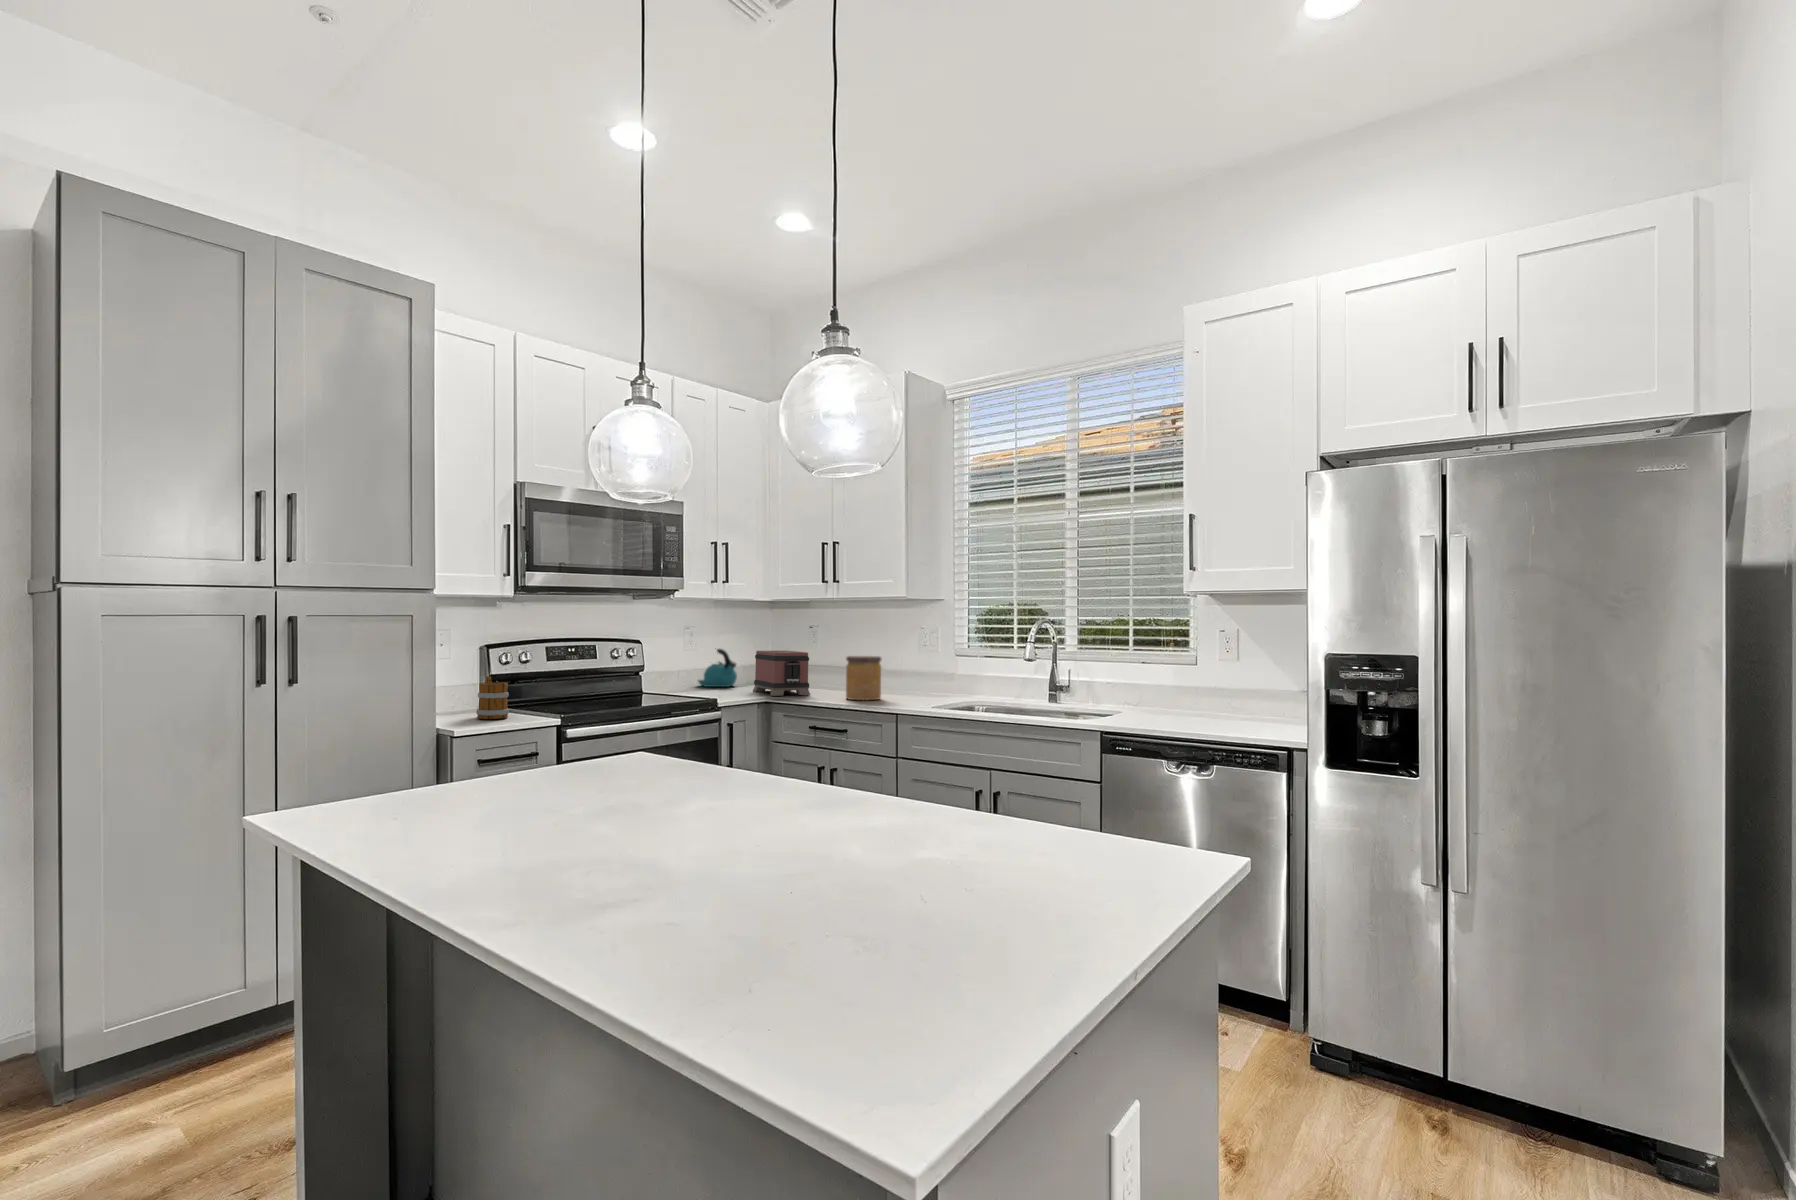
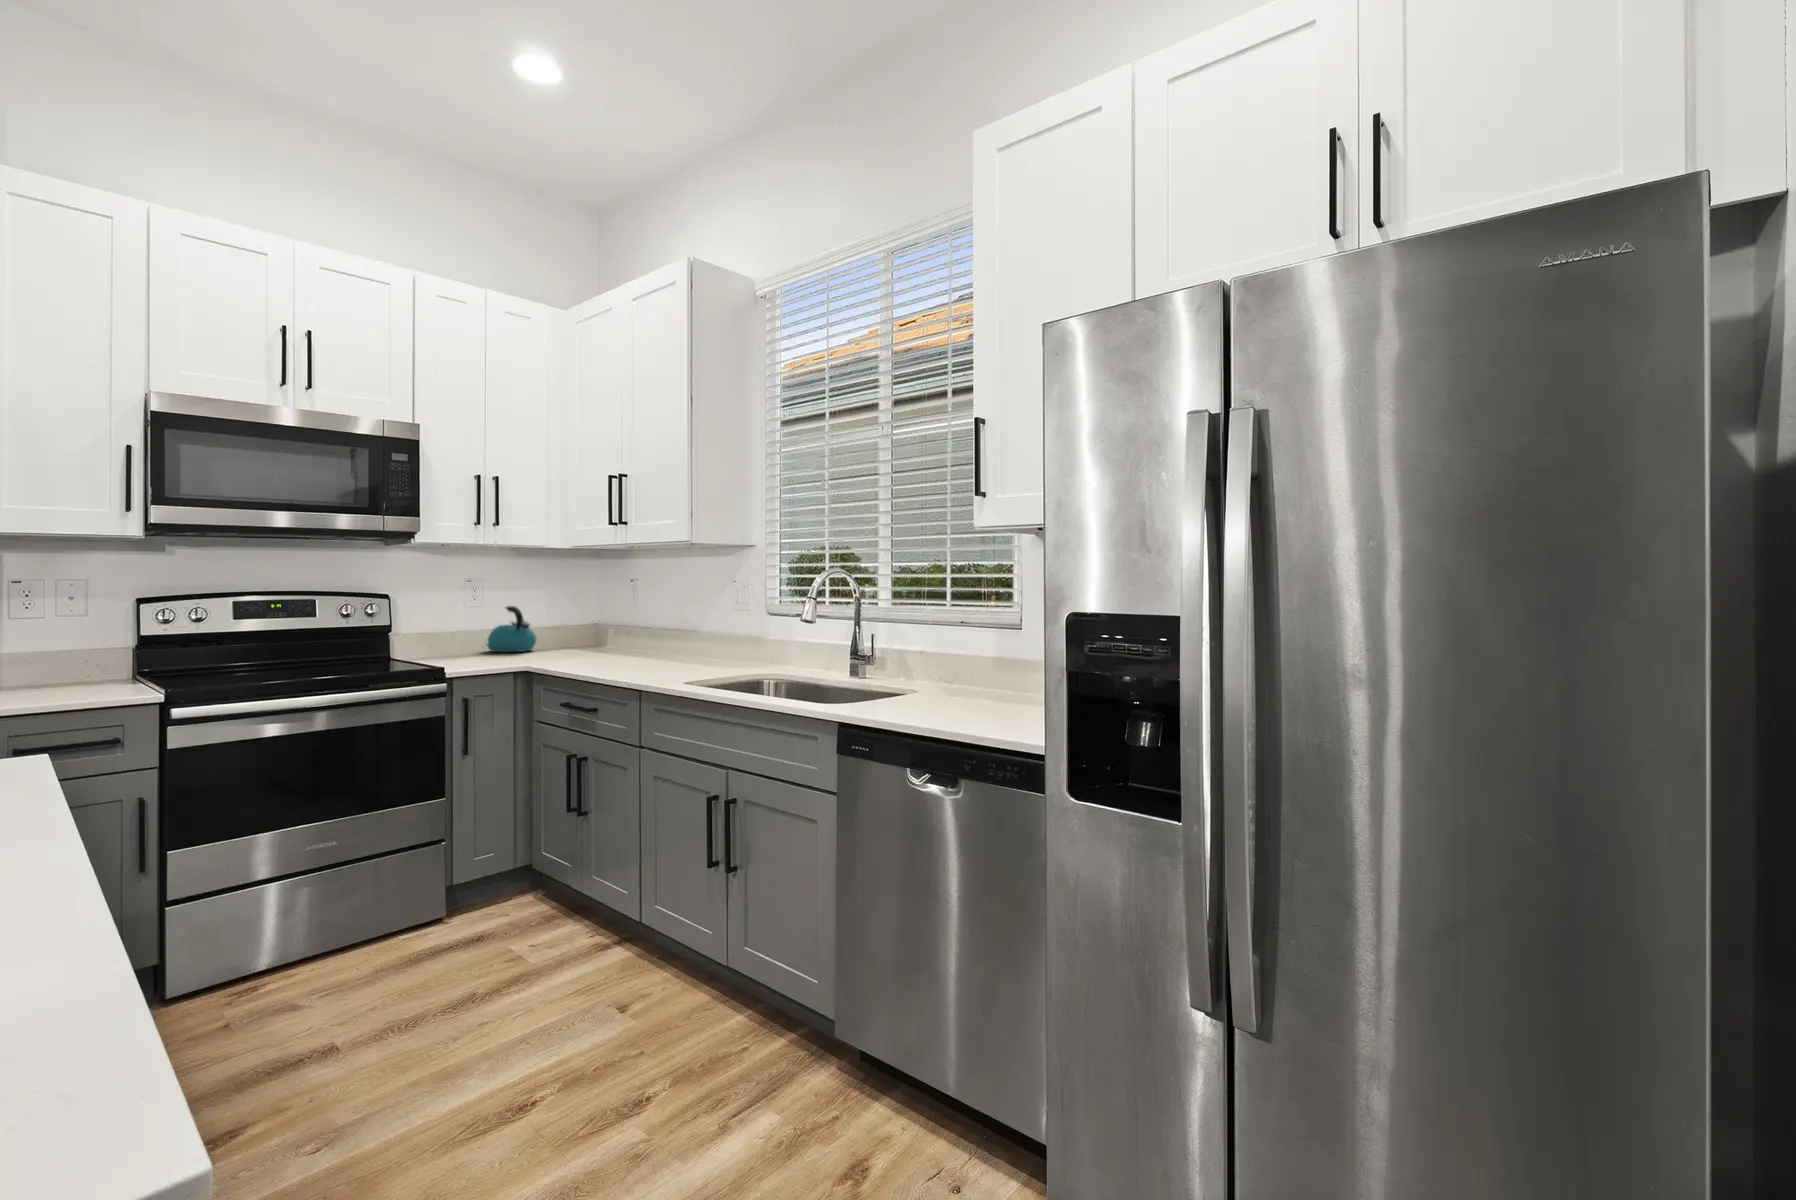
toaster: present [753,651,810,696] -> none [538,608,594,664]
jar: present [846,656,881,700] -> none [625,614,671,669]
mug: present [476,676,509,719] -> none [61,643,112,699]

